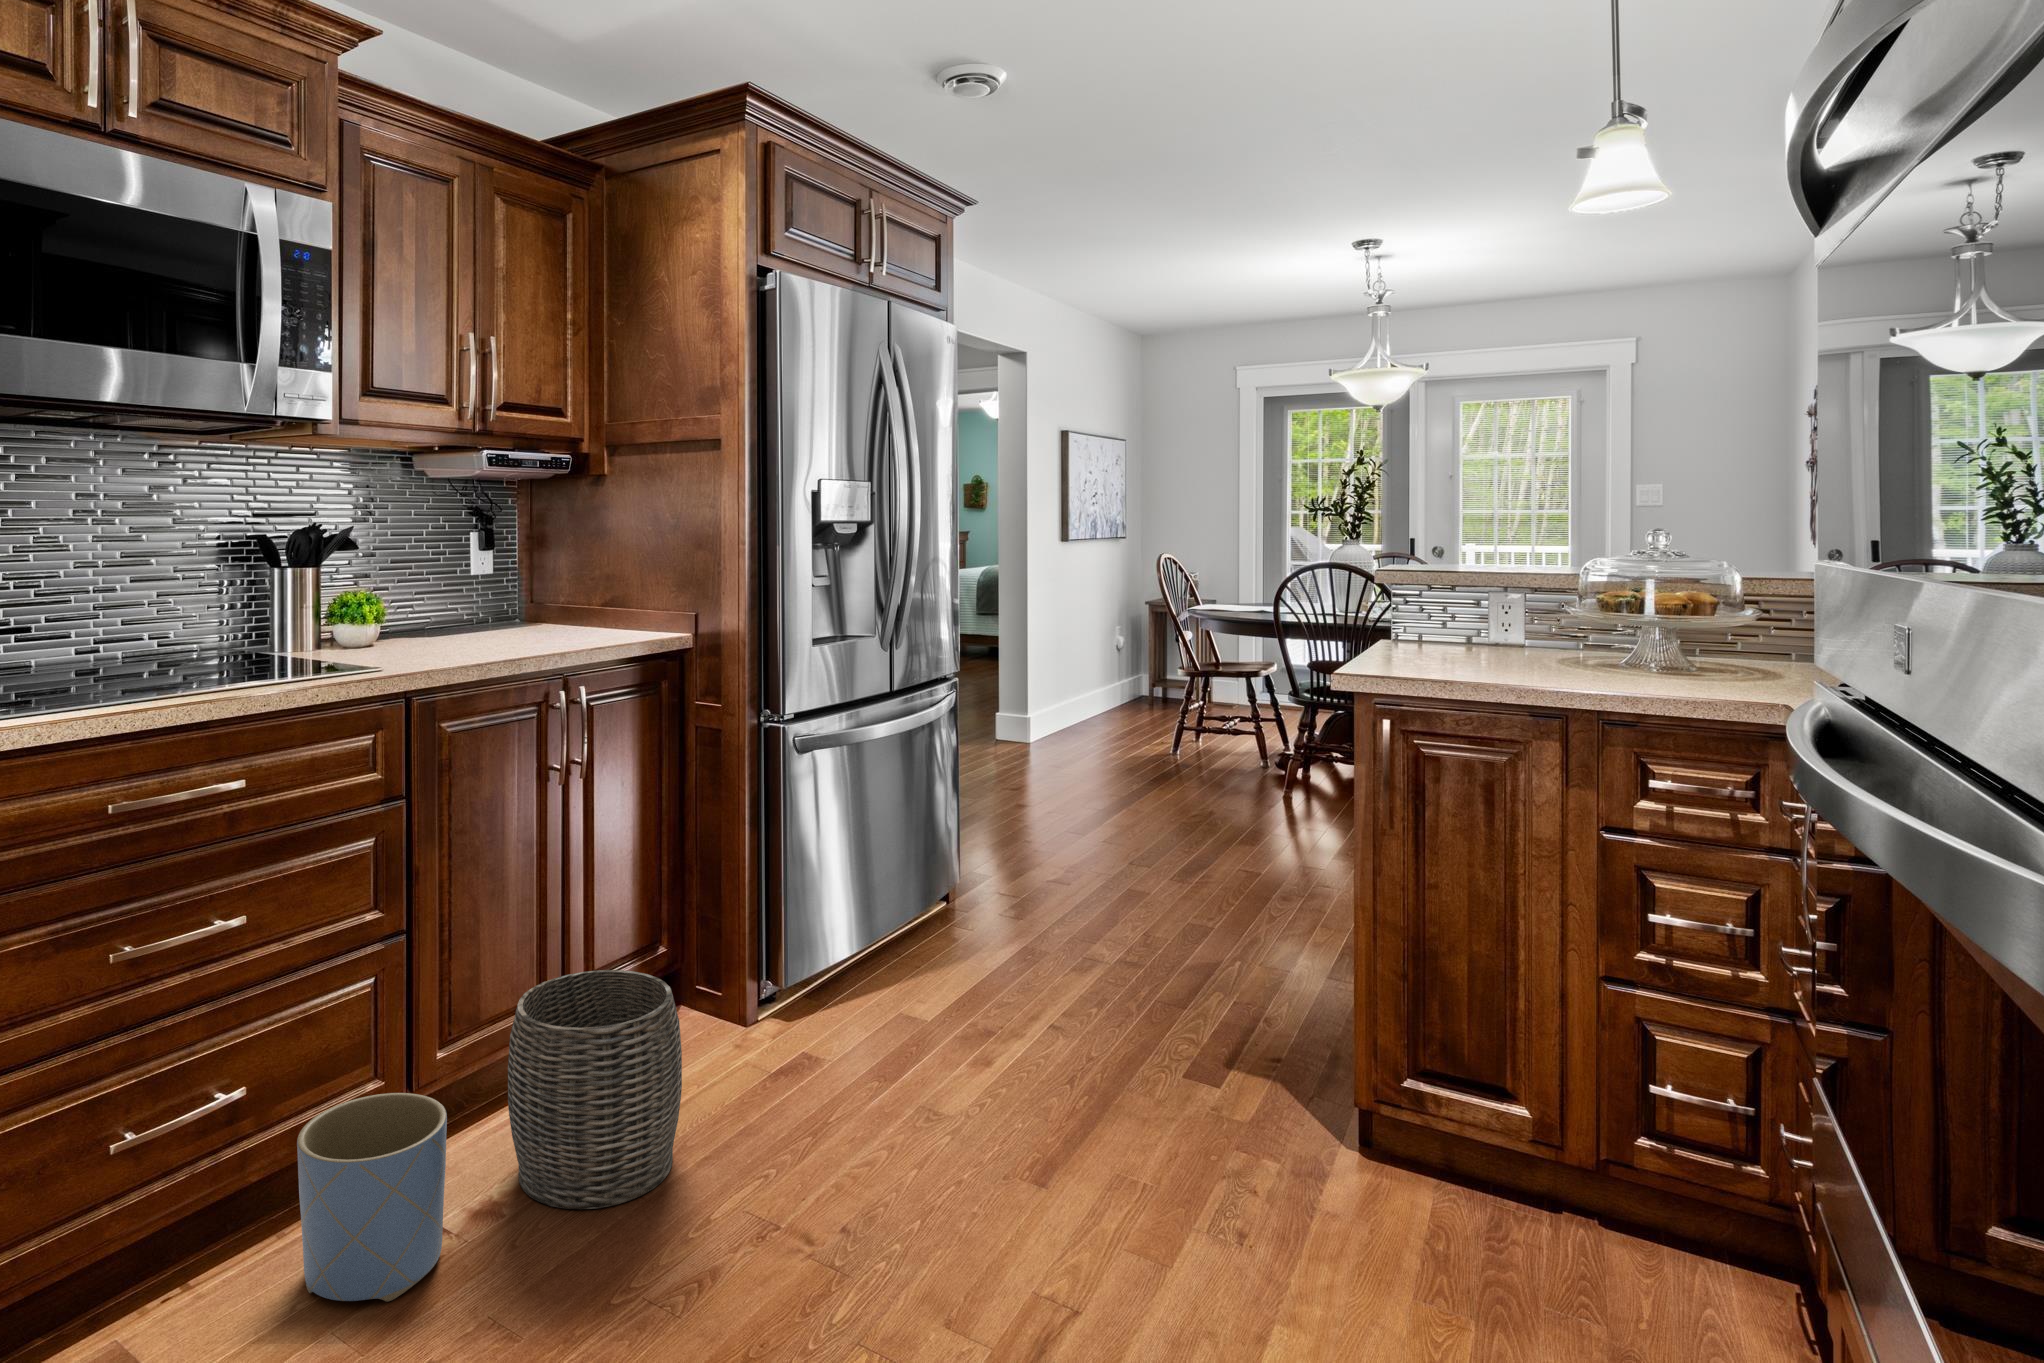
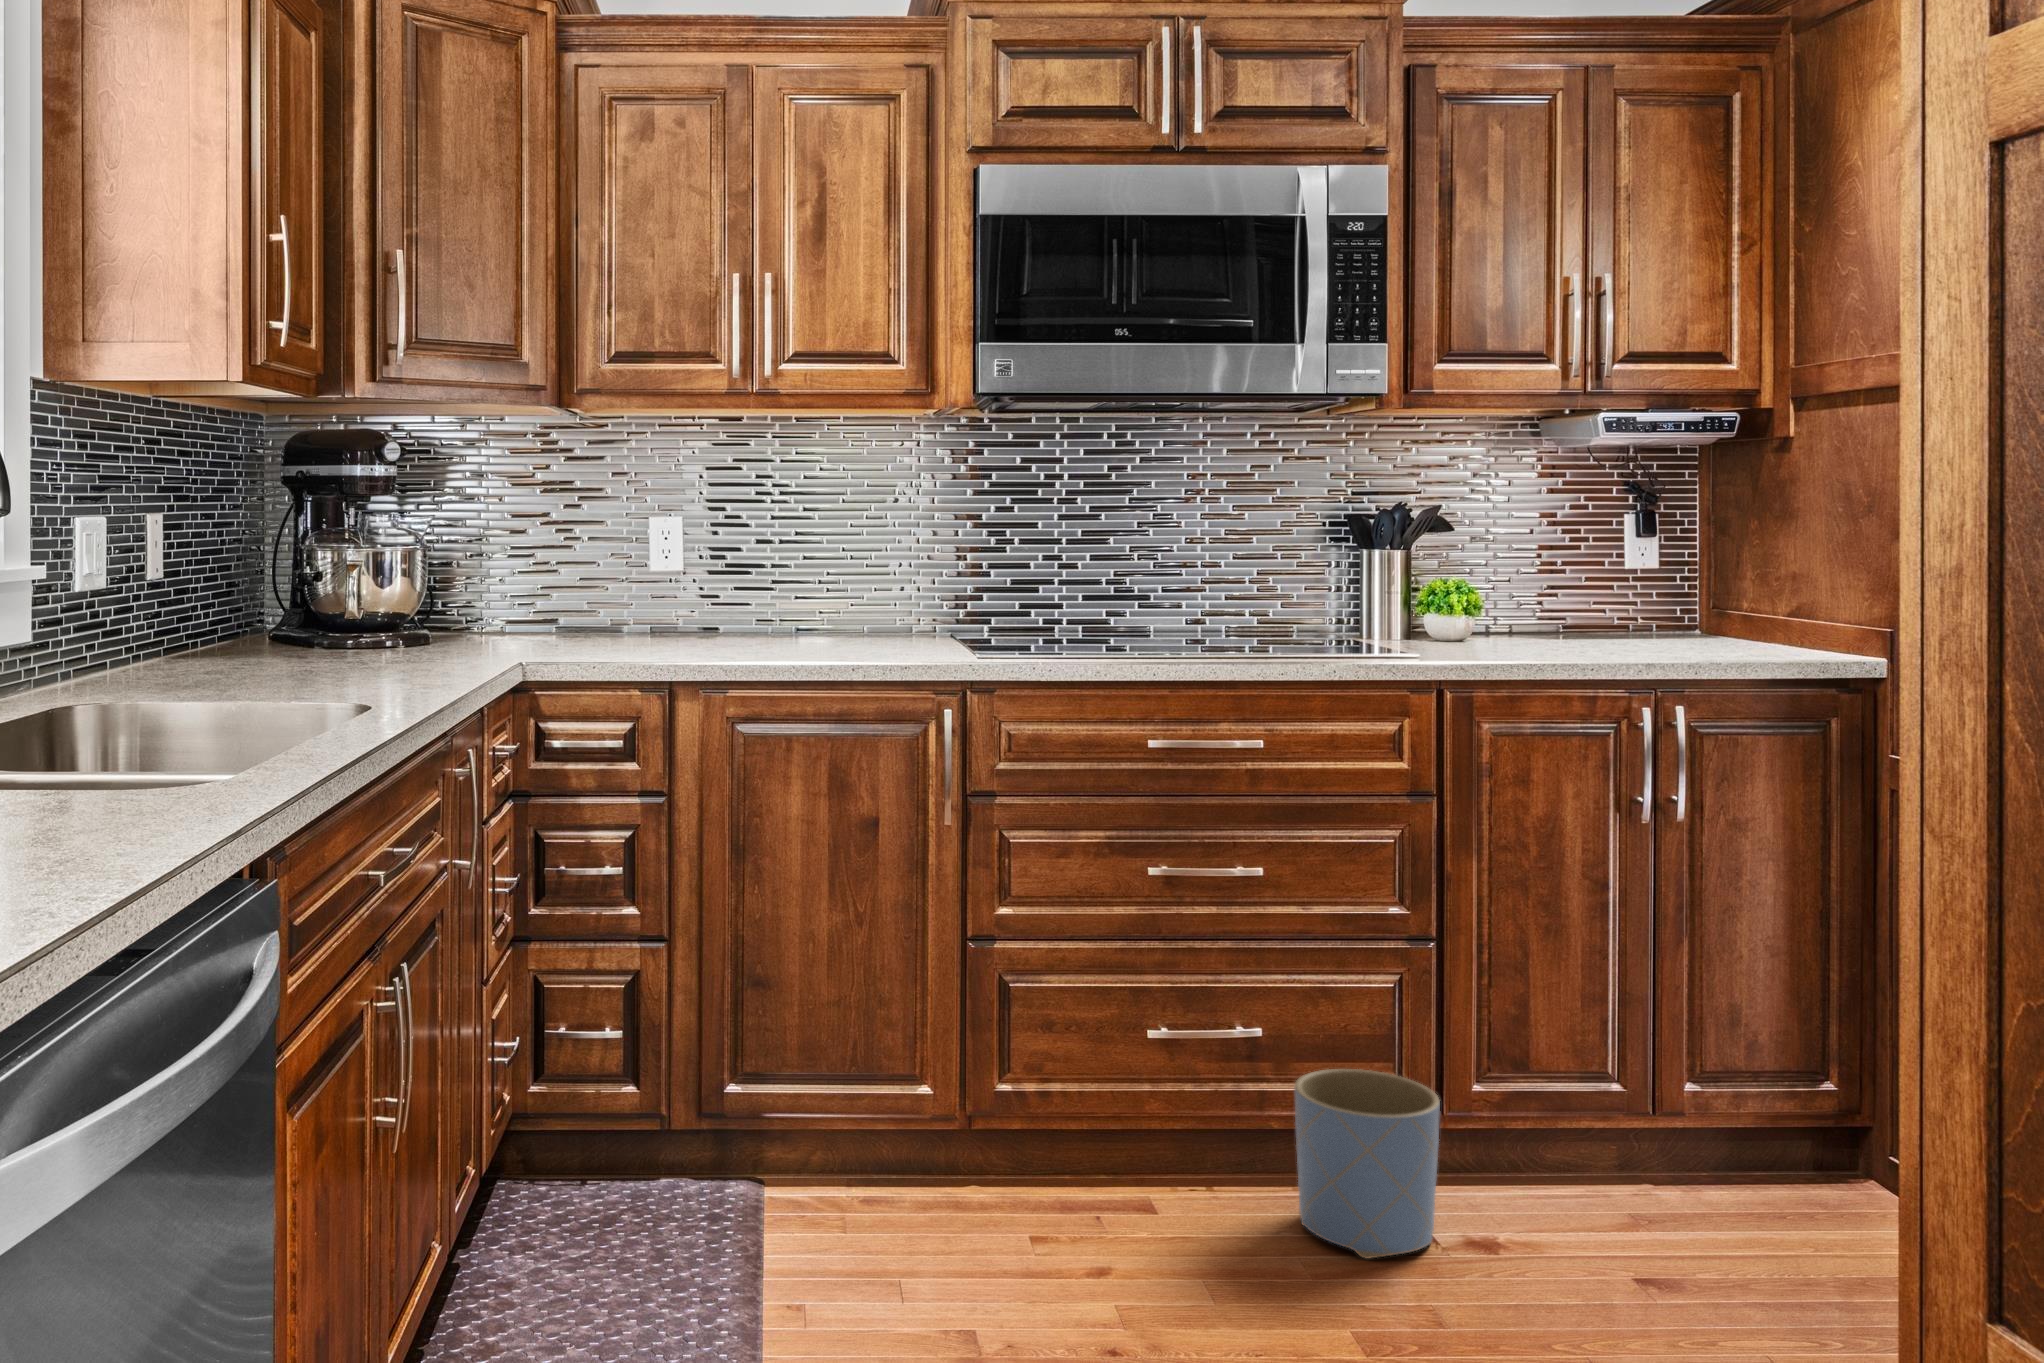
woven basket: present [508,970,682,1209] -> none [1532,1025,1756,1291]

